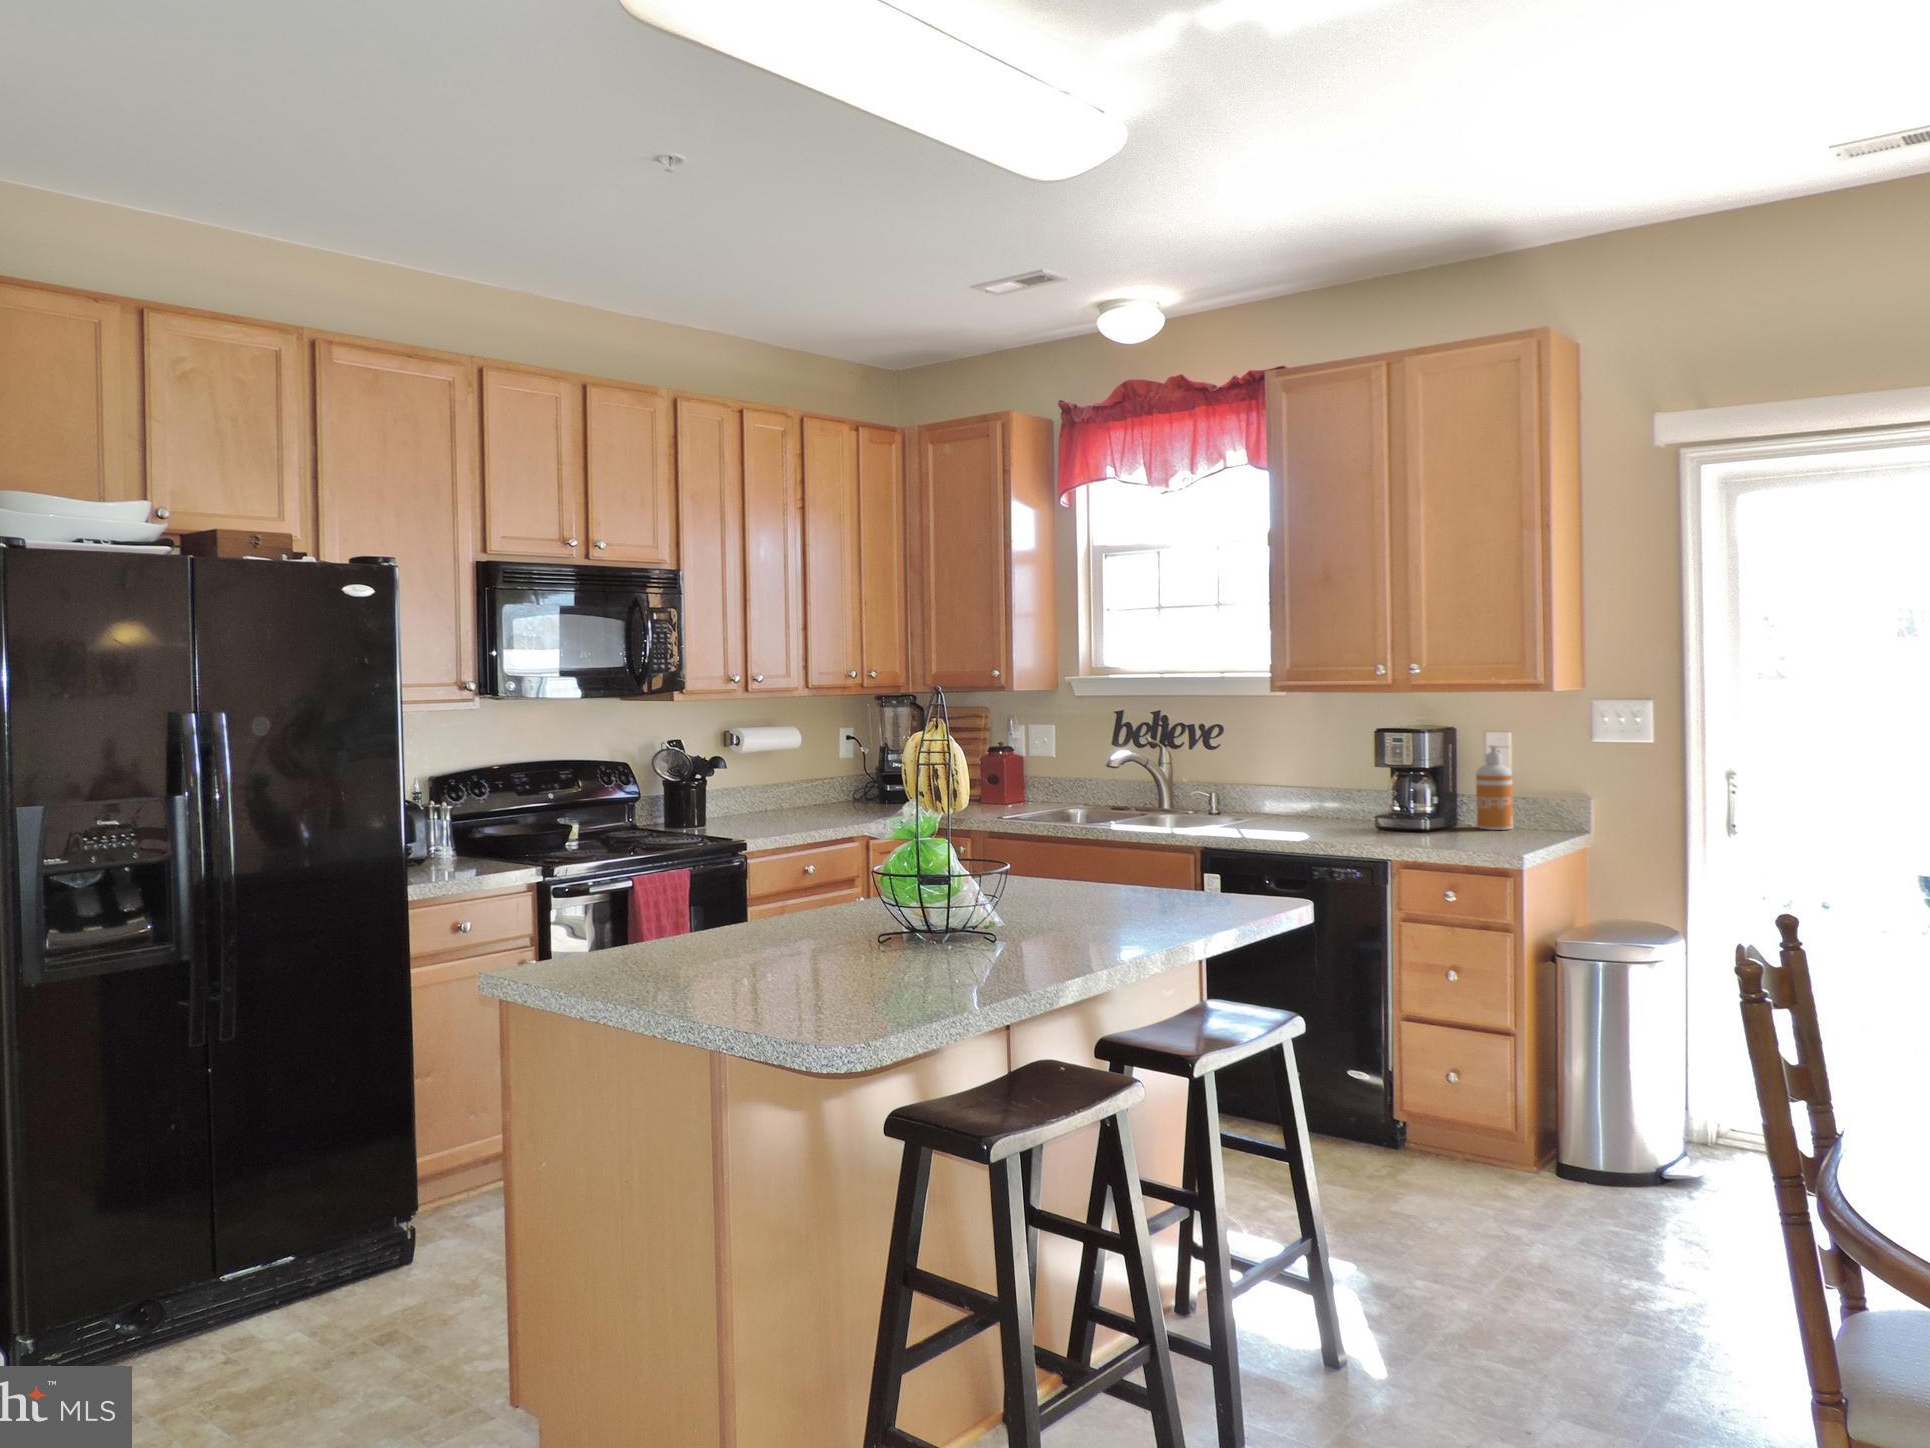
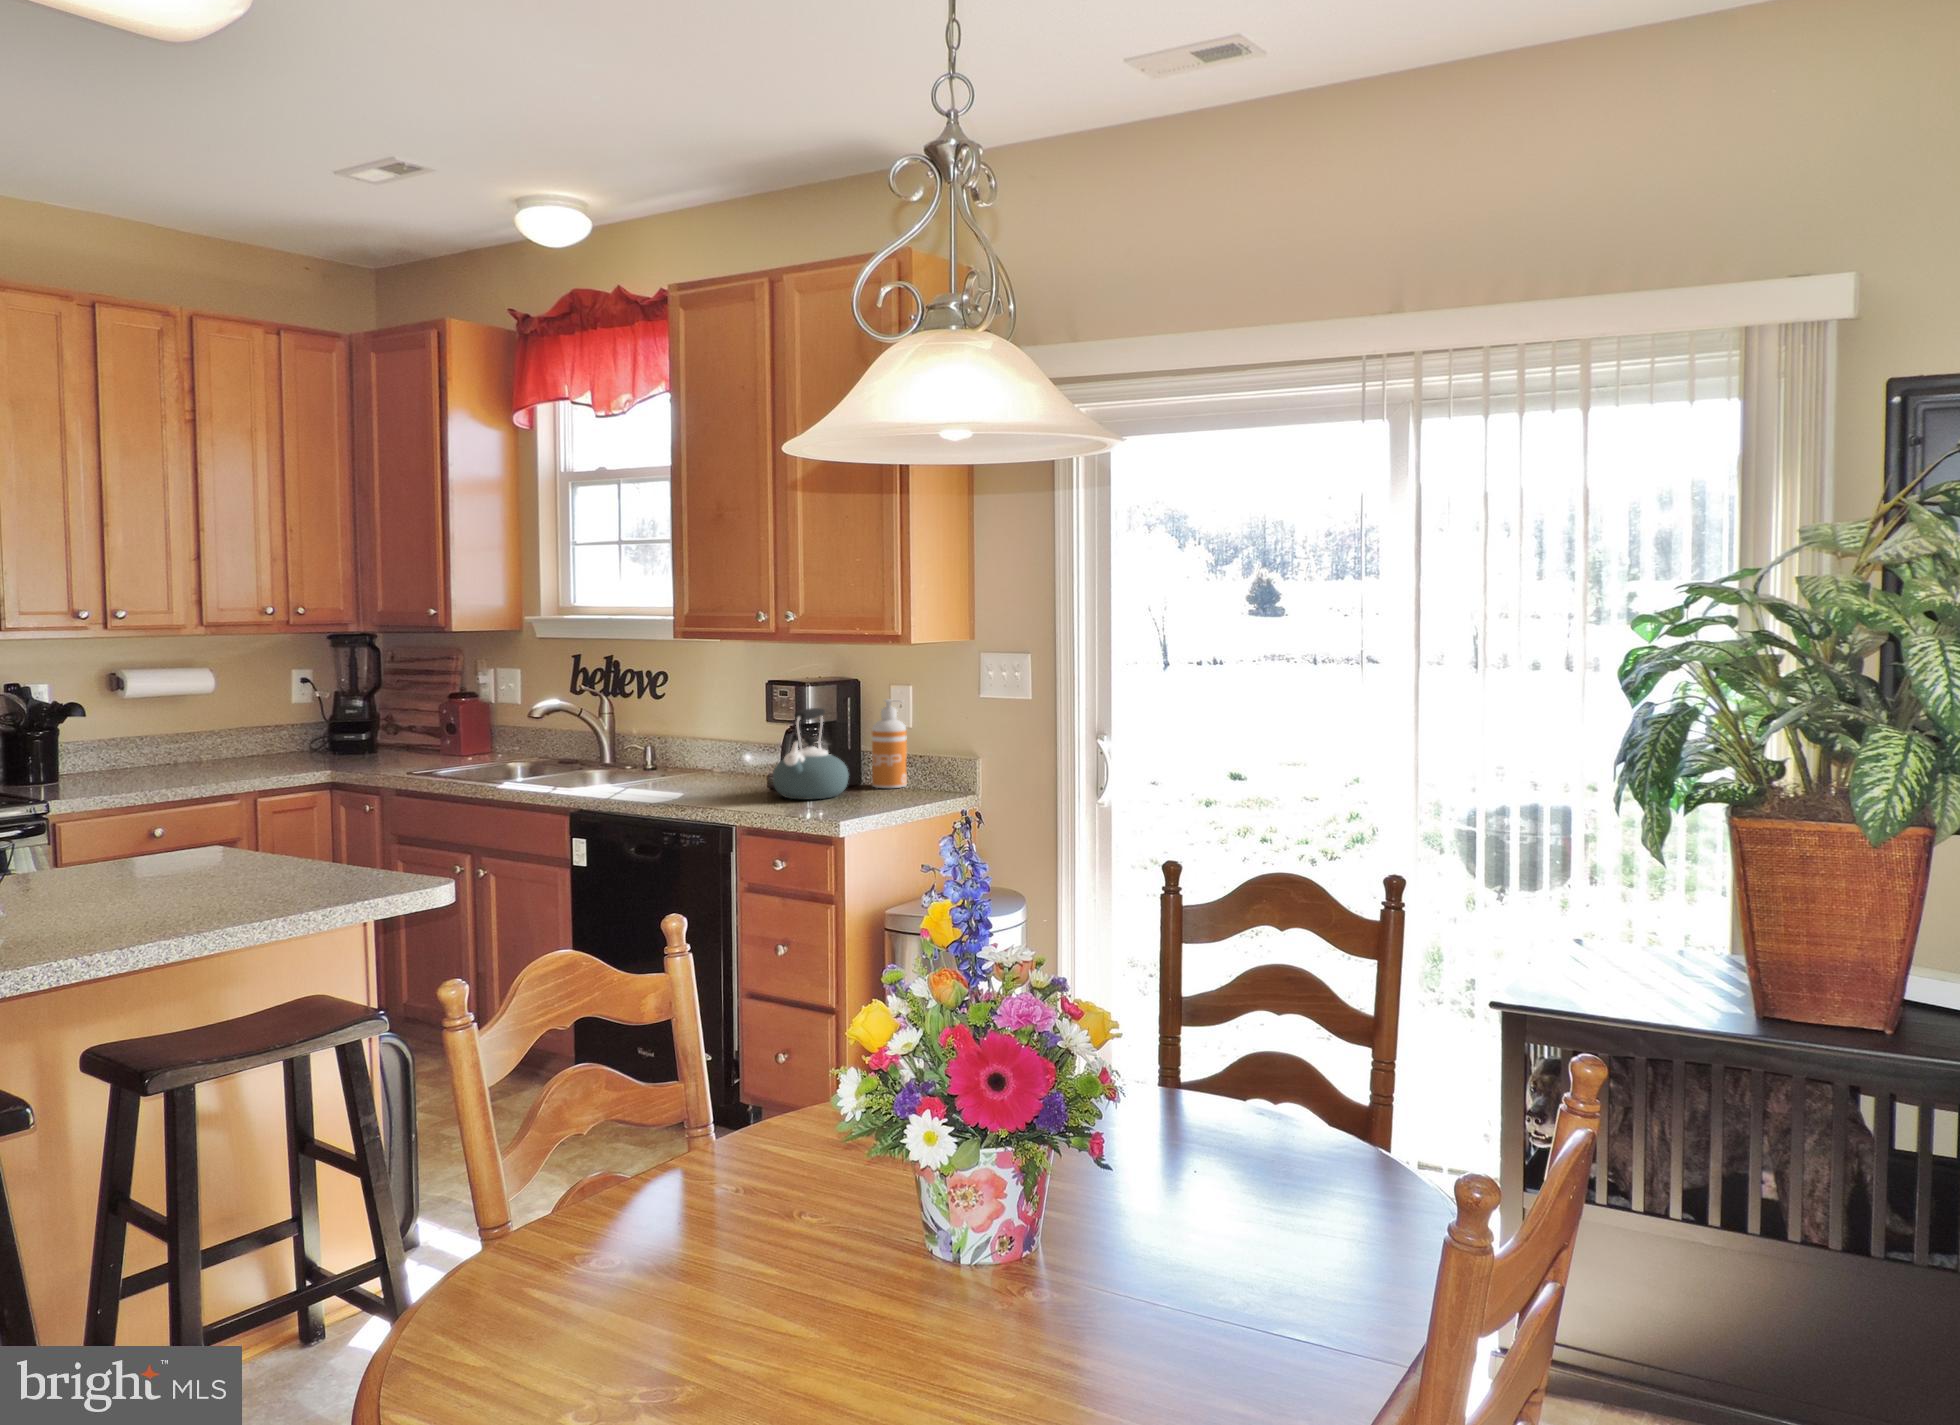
kettle: none [1398,753,1473,838] -> present [773,708,849,799]

